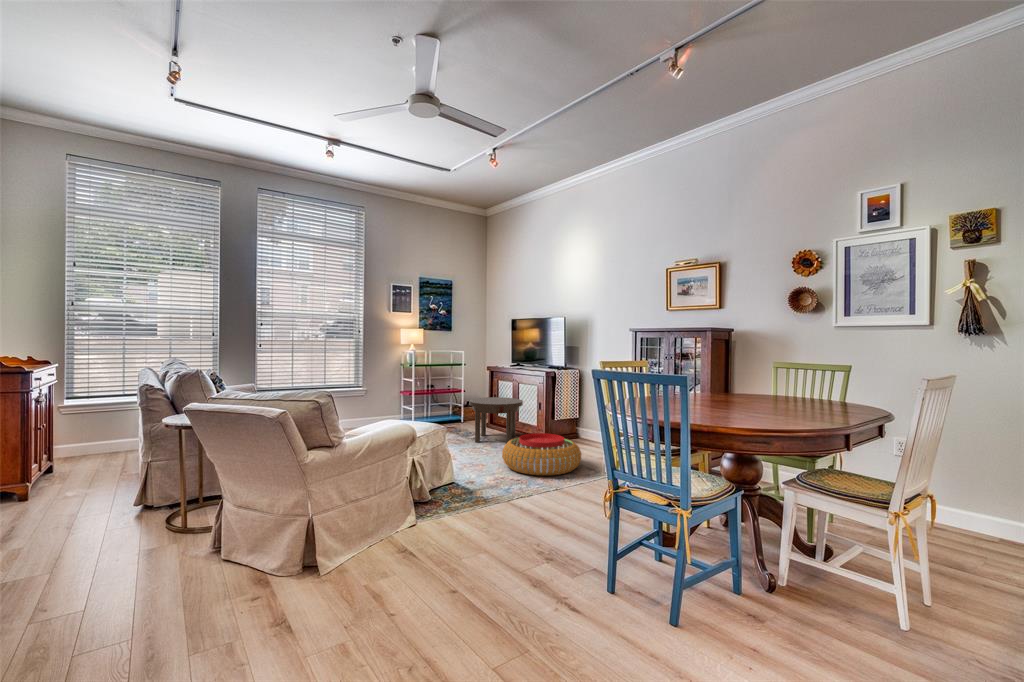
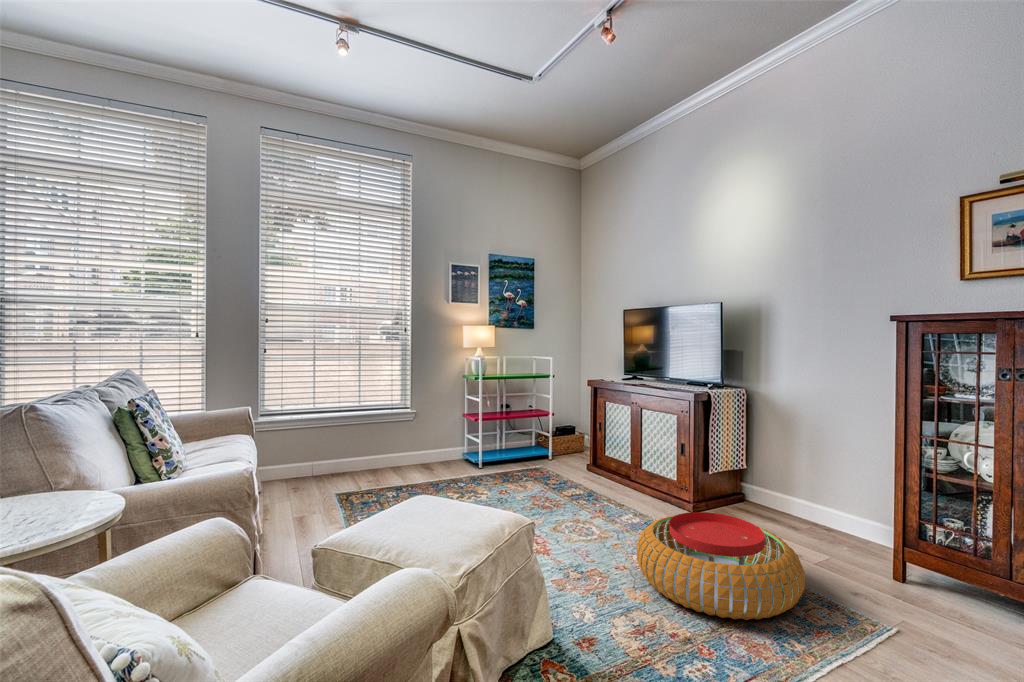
side table: present [469,397,523,443] -> none [565,429,652,511]

